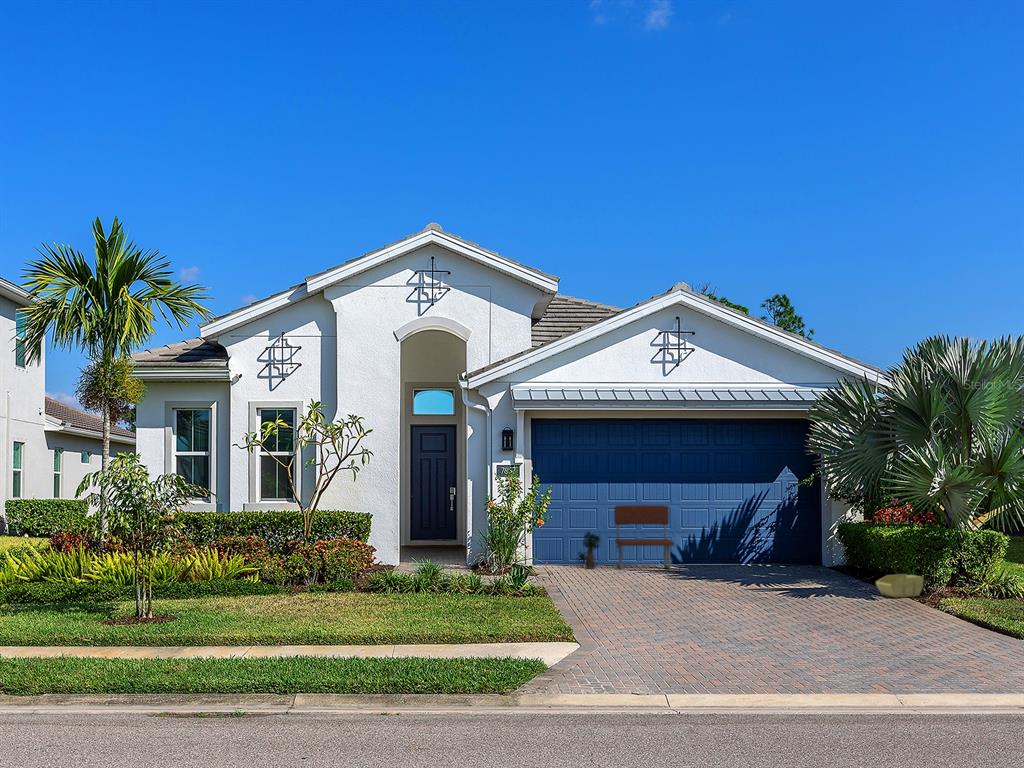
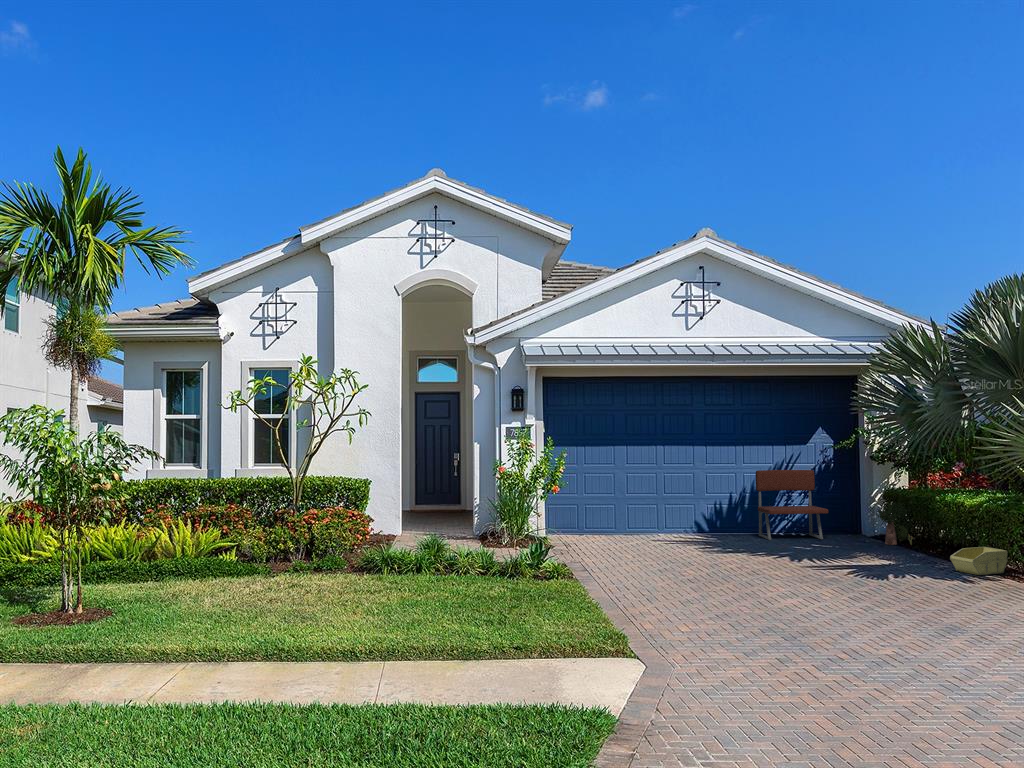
bench: present [614,505,674,570] -> present [756,470,828,540]
potted plant: present [576,532,600,569] -> present [877,503,913,545]

